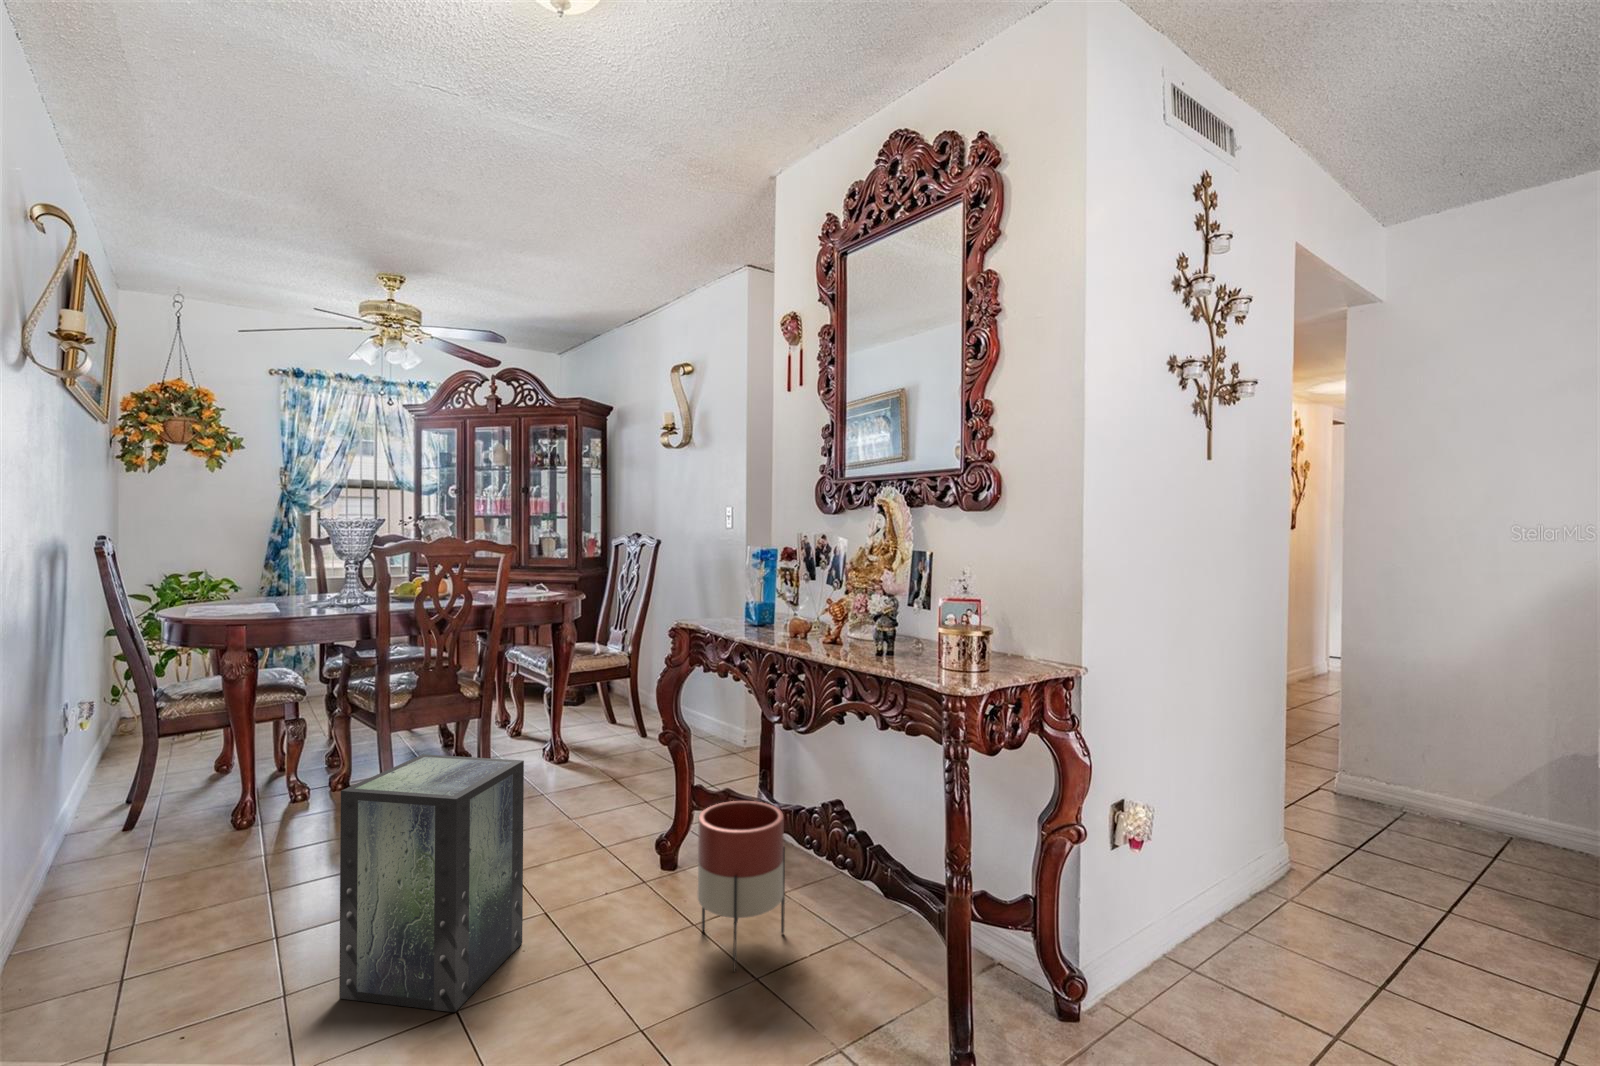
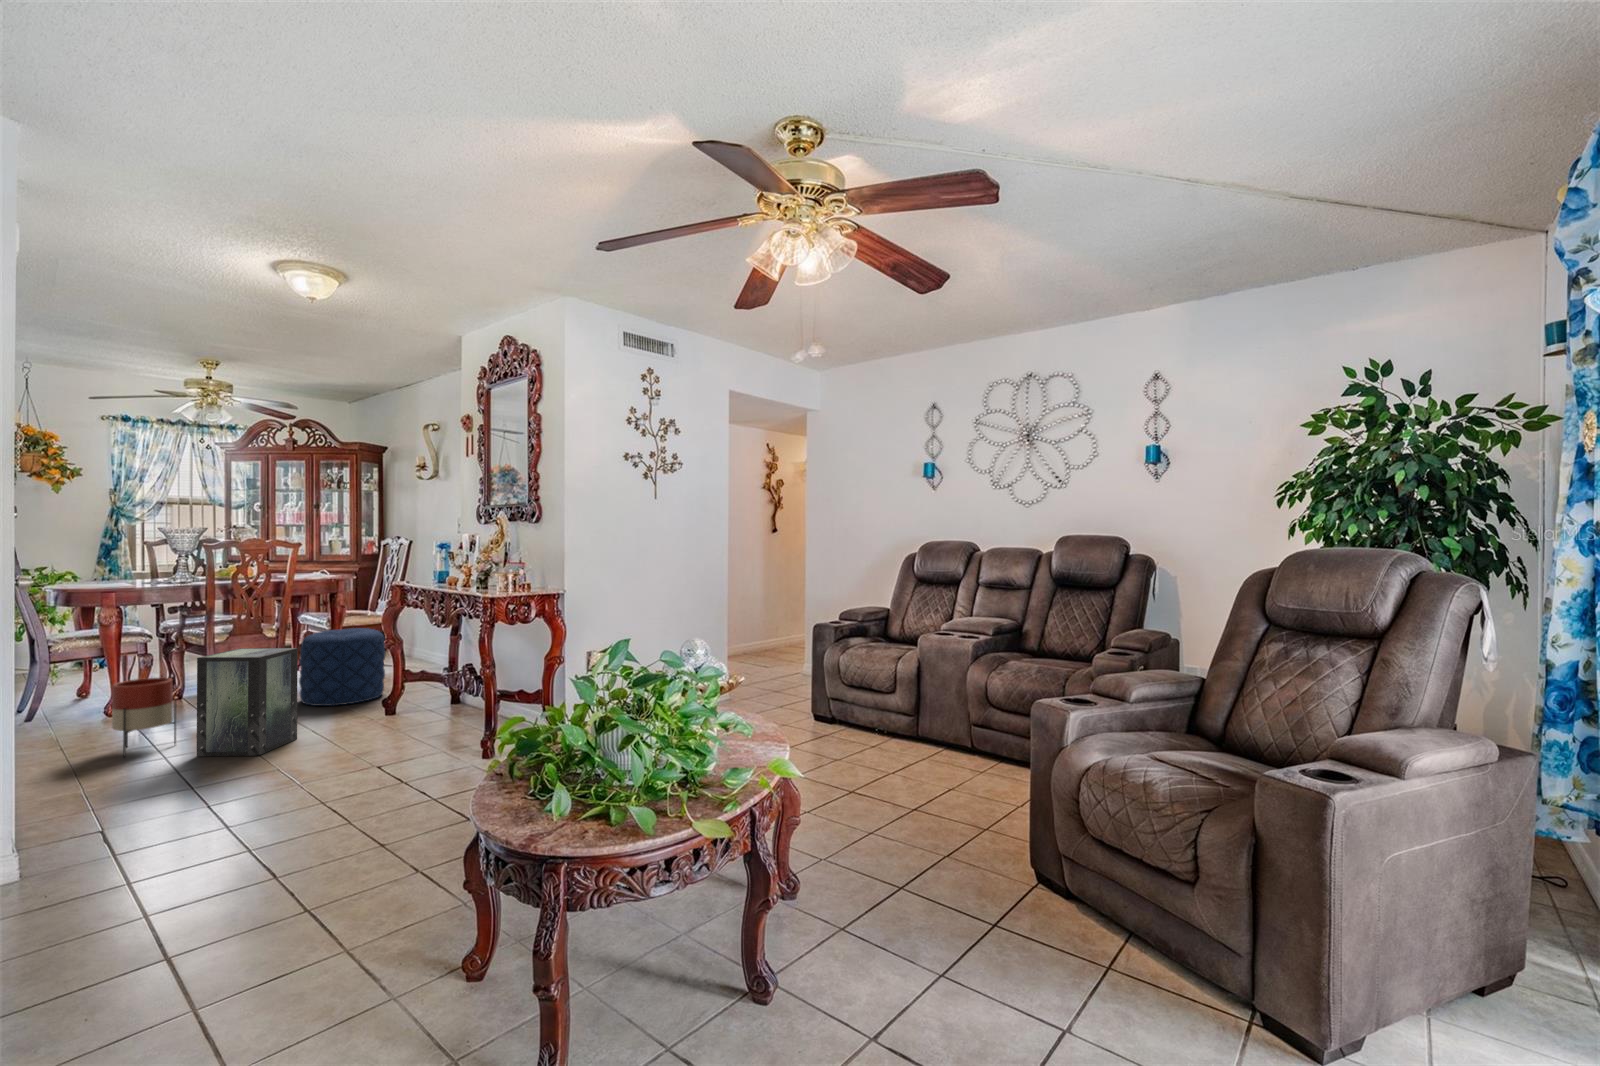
pouf: none [515,685,641,827] -> present [299,628,385,706]
planter: present [698,801,785,972] -> present [112,678,176,757]

